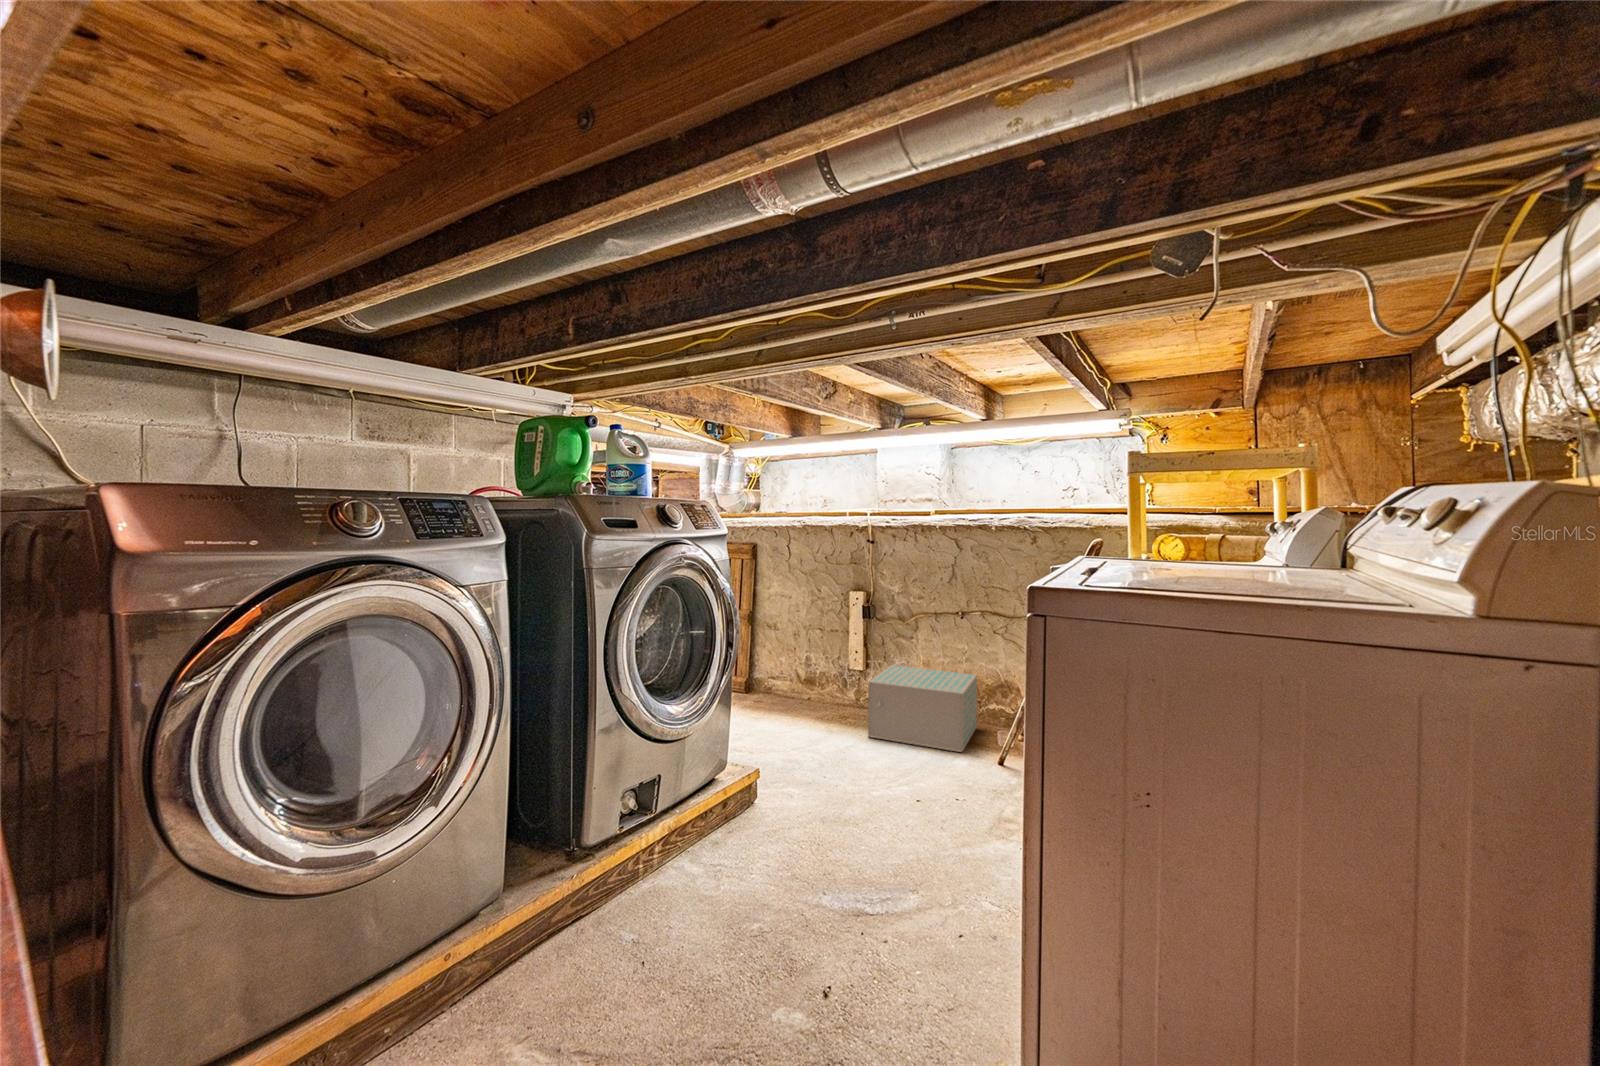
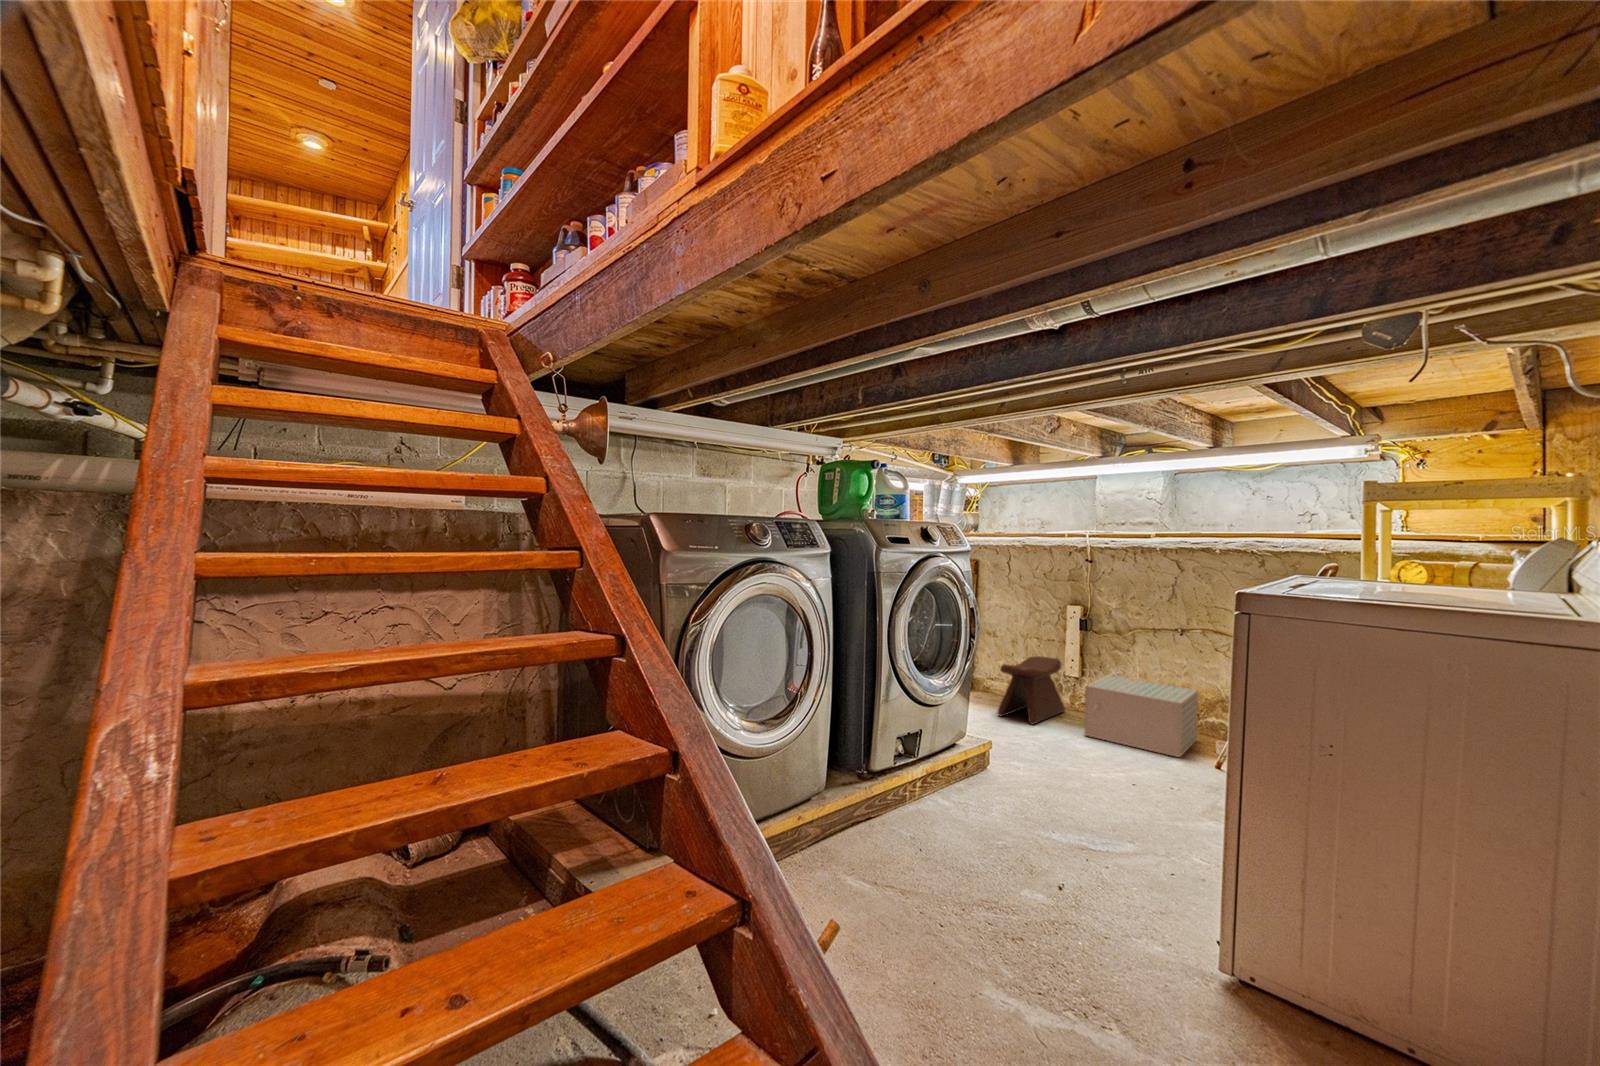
stool: none [777,649,849,730] -> present [998,656,1065,725]

